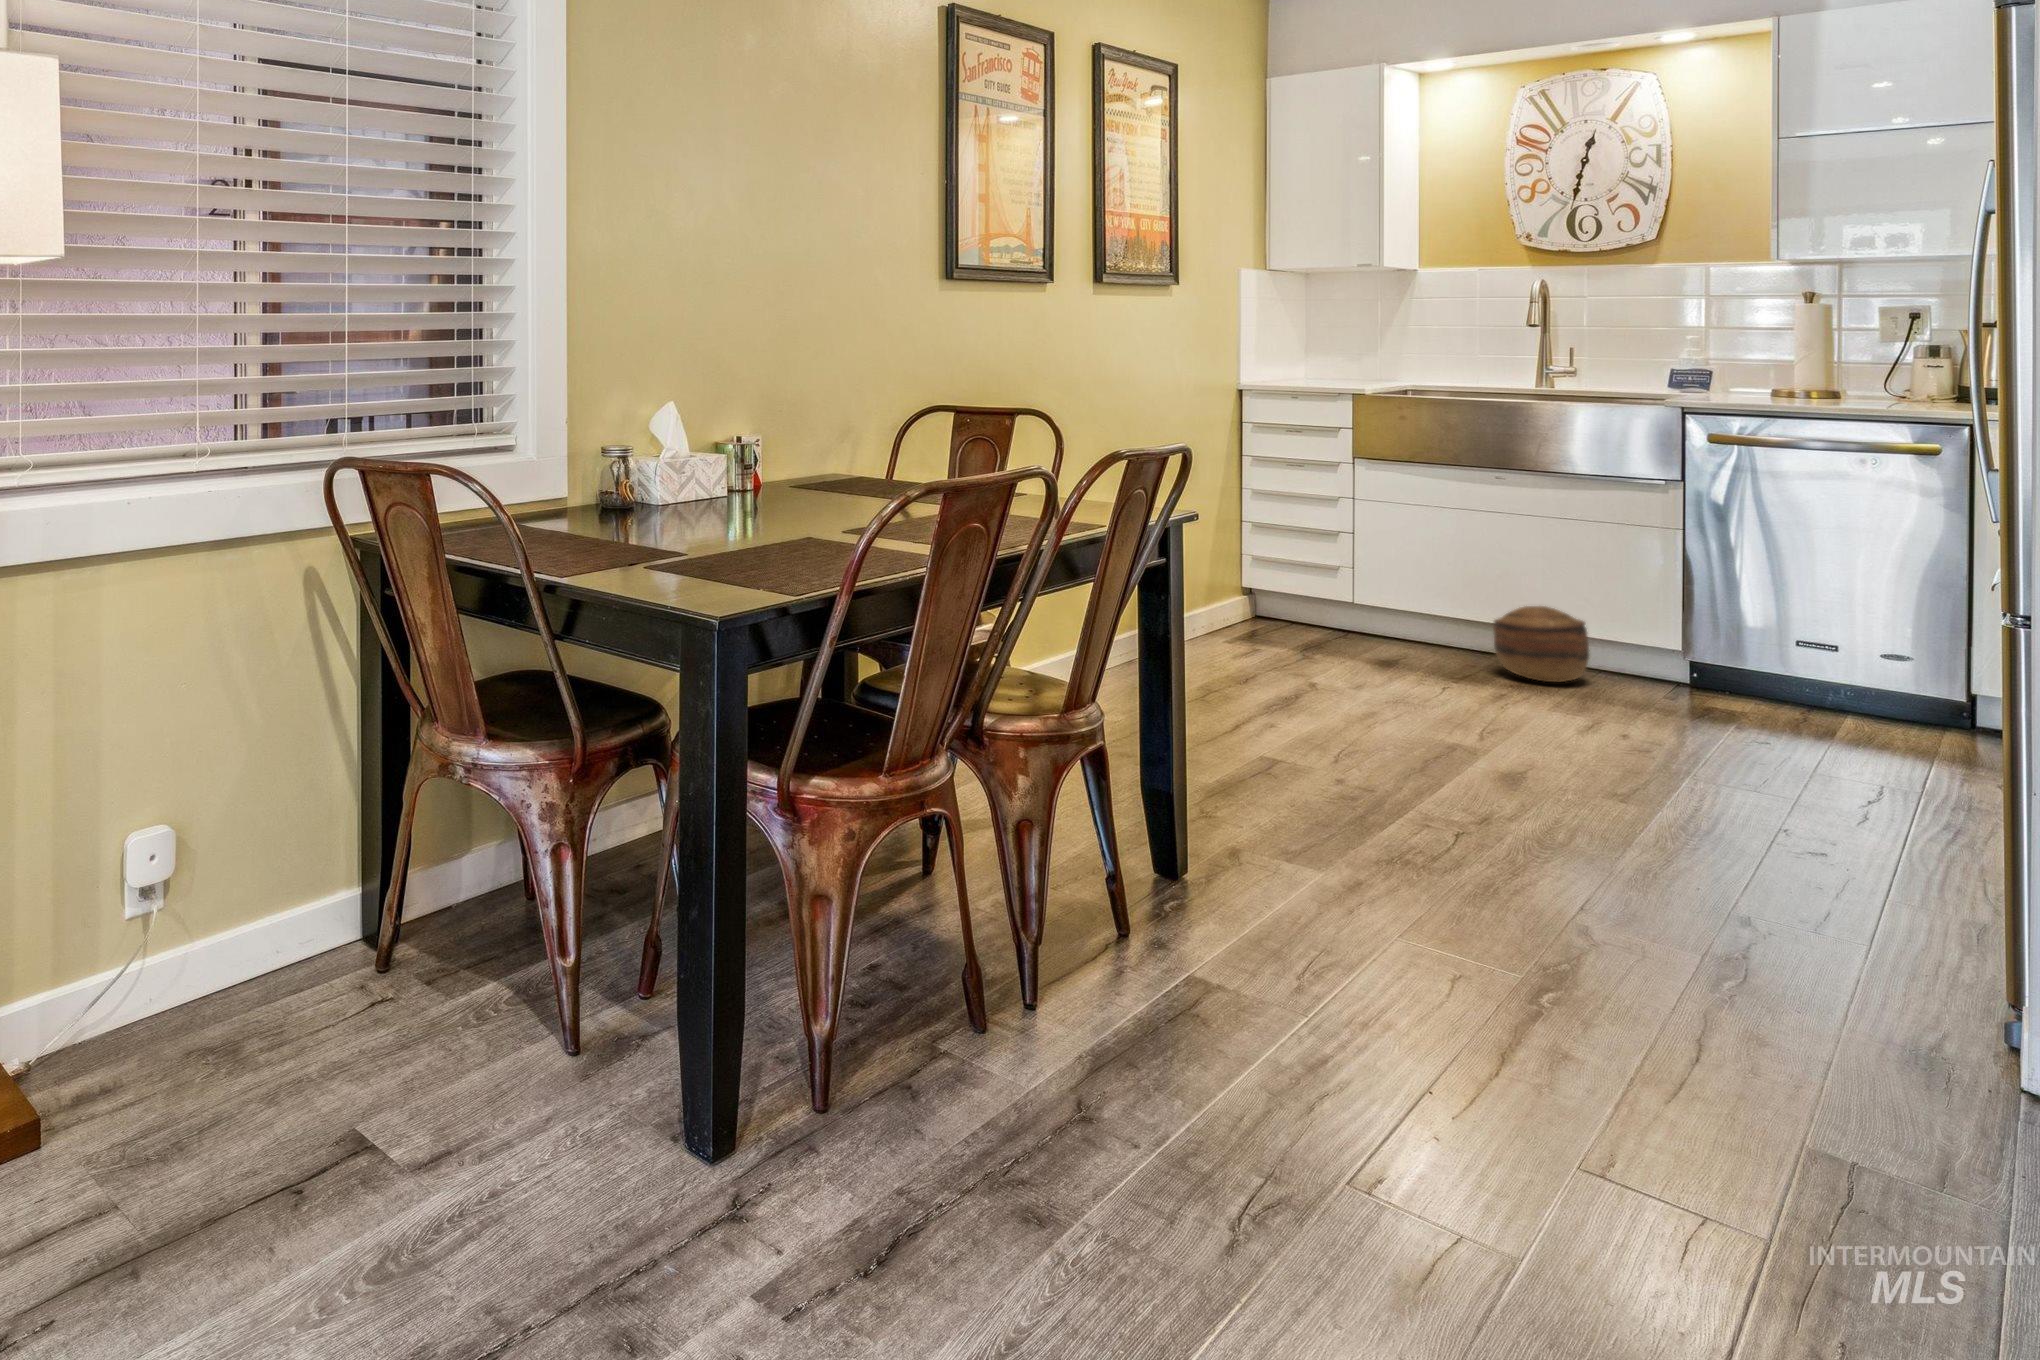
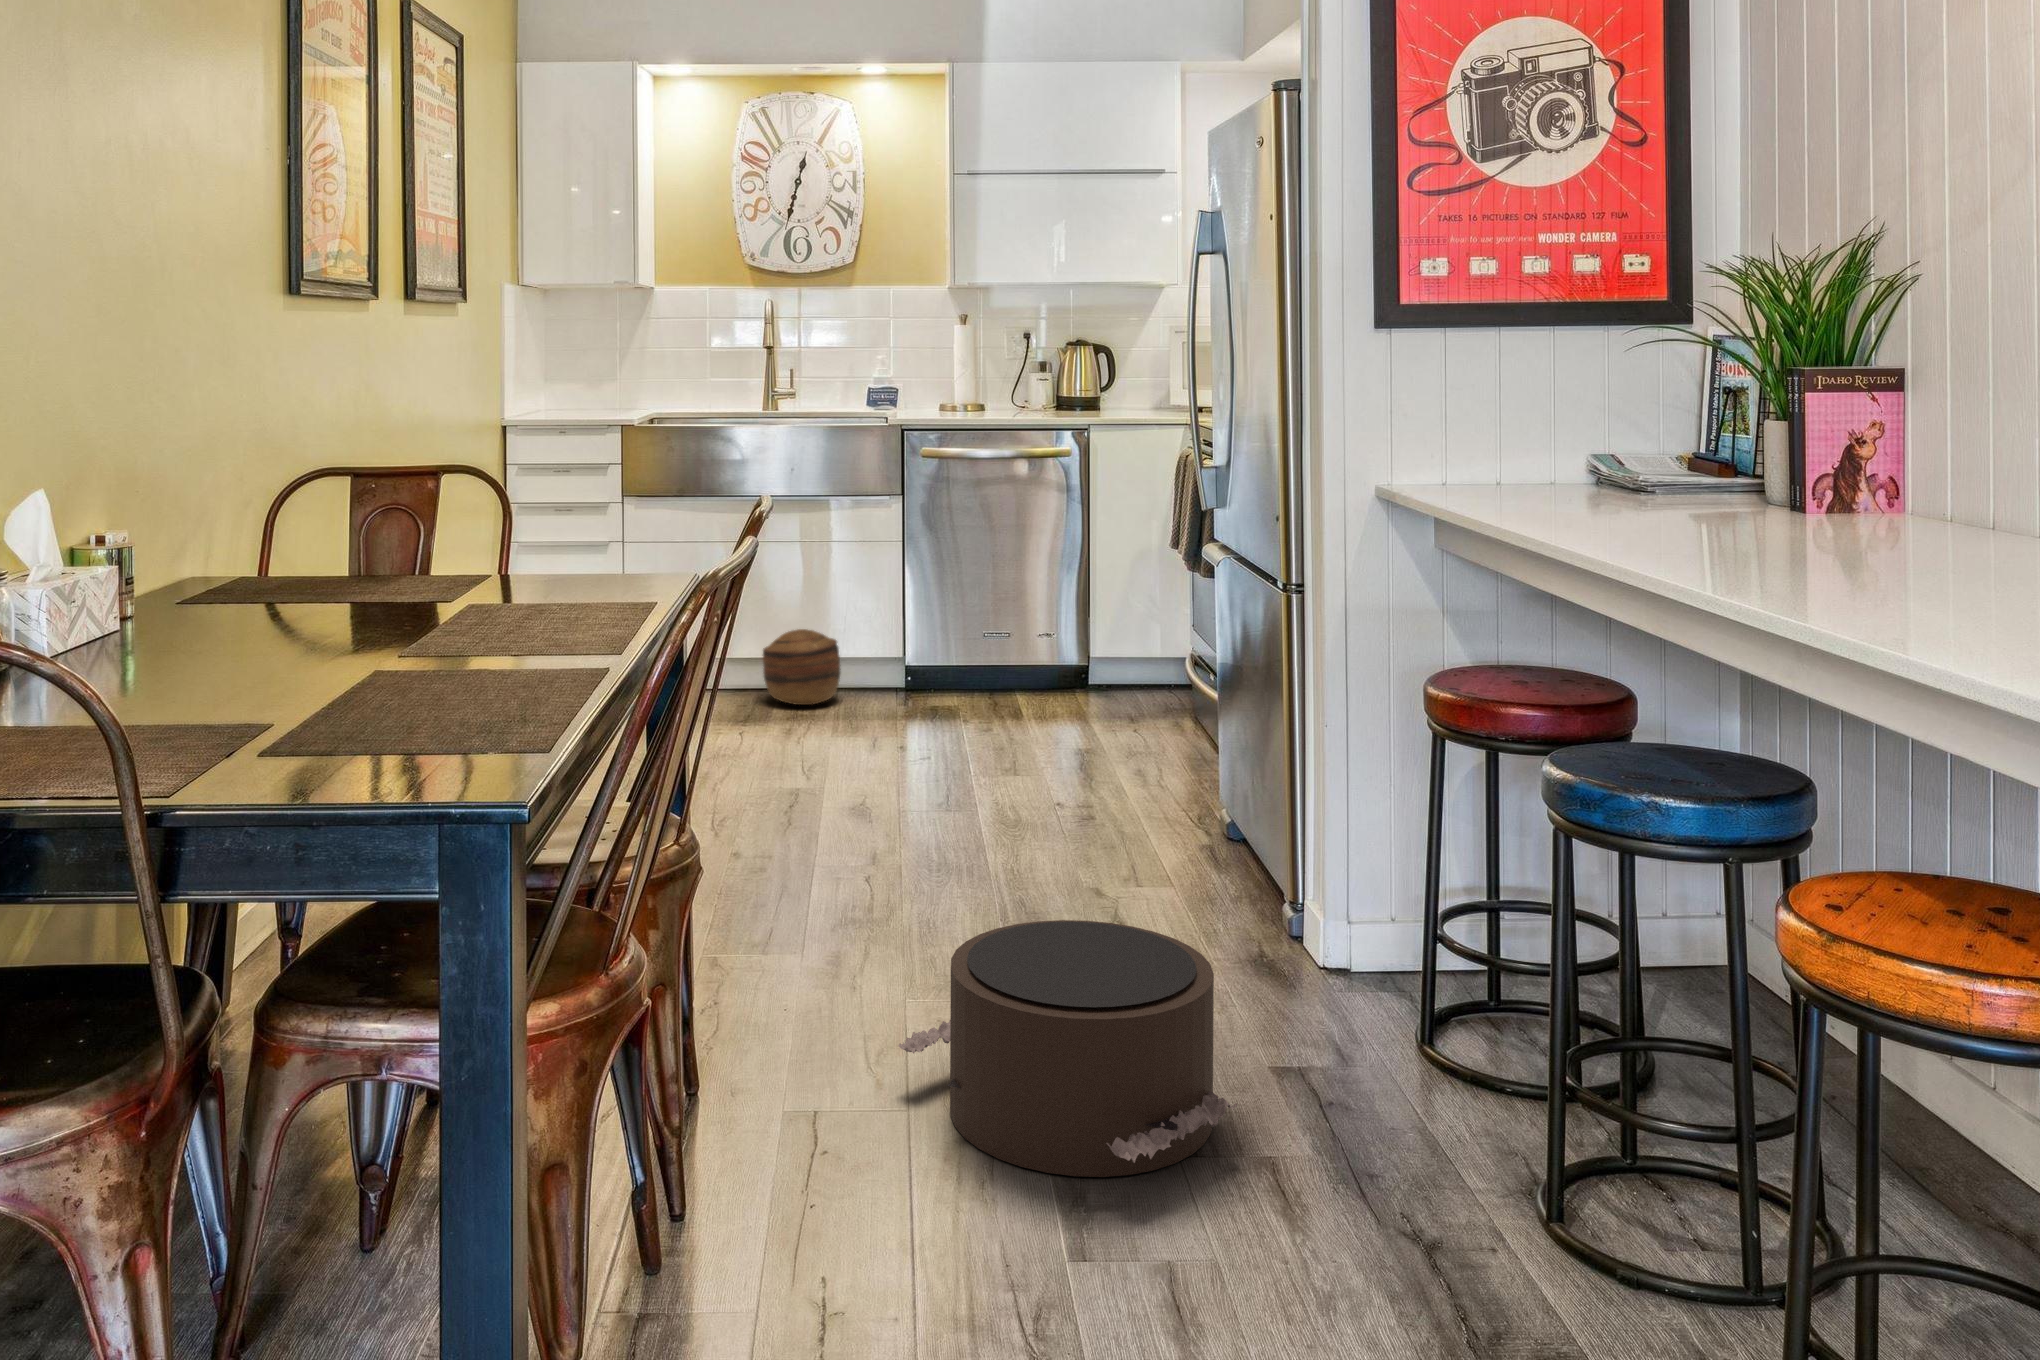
pouf: none [1327,861,1672,1125] -> present [898,920,1237,1177]

